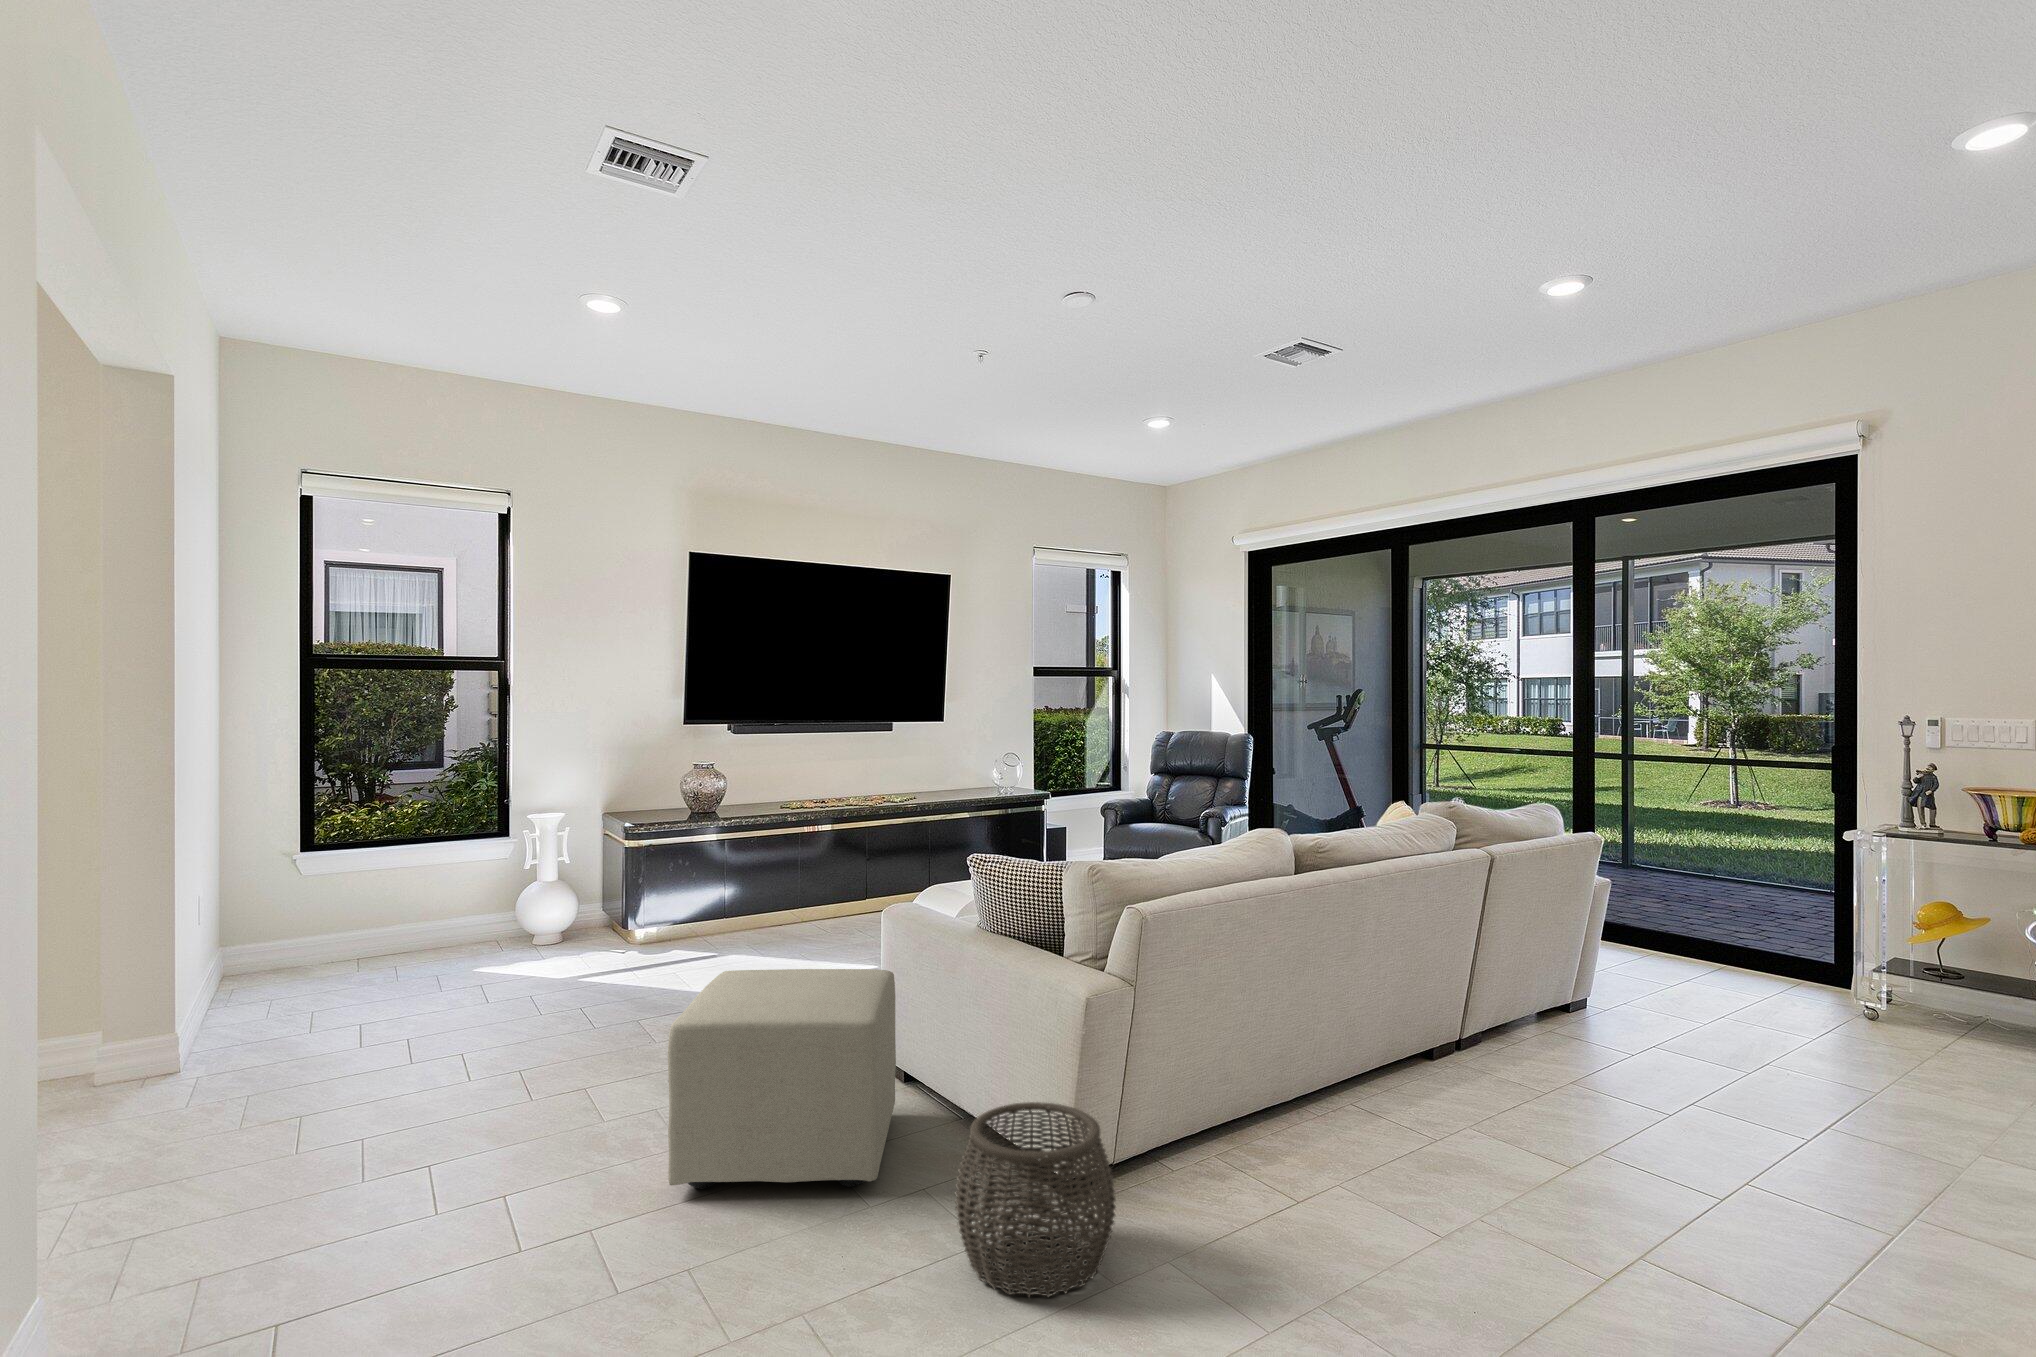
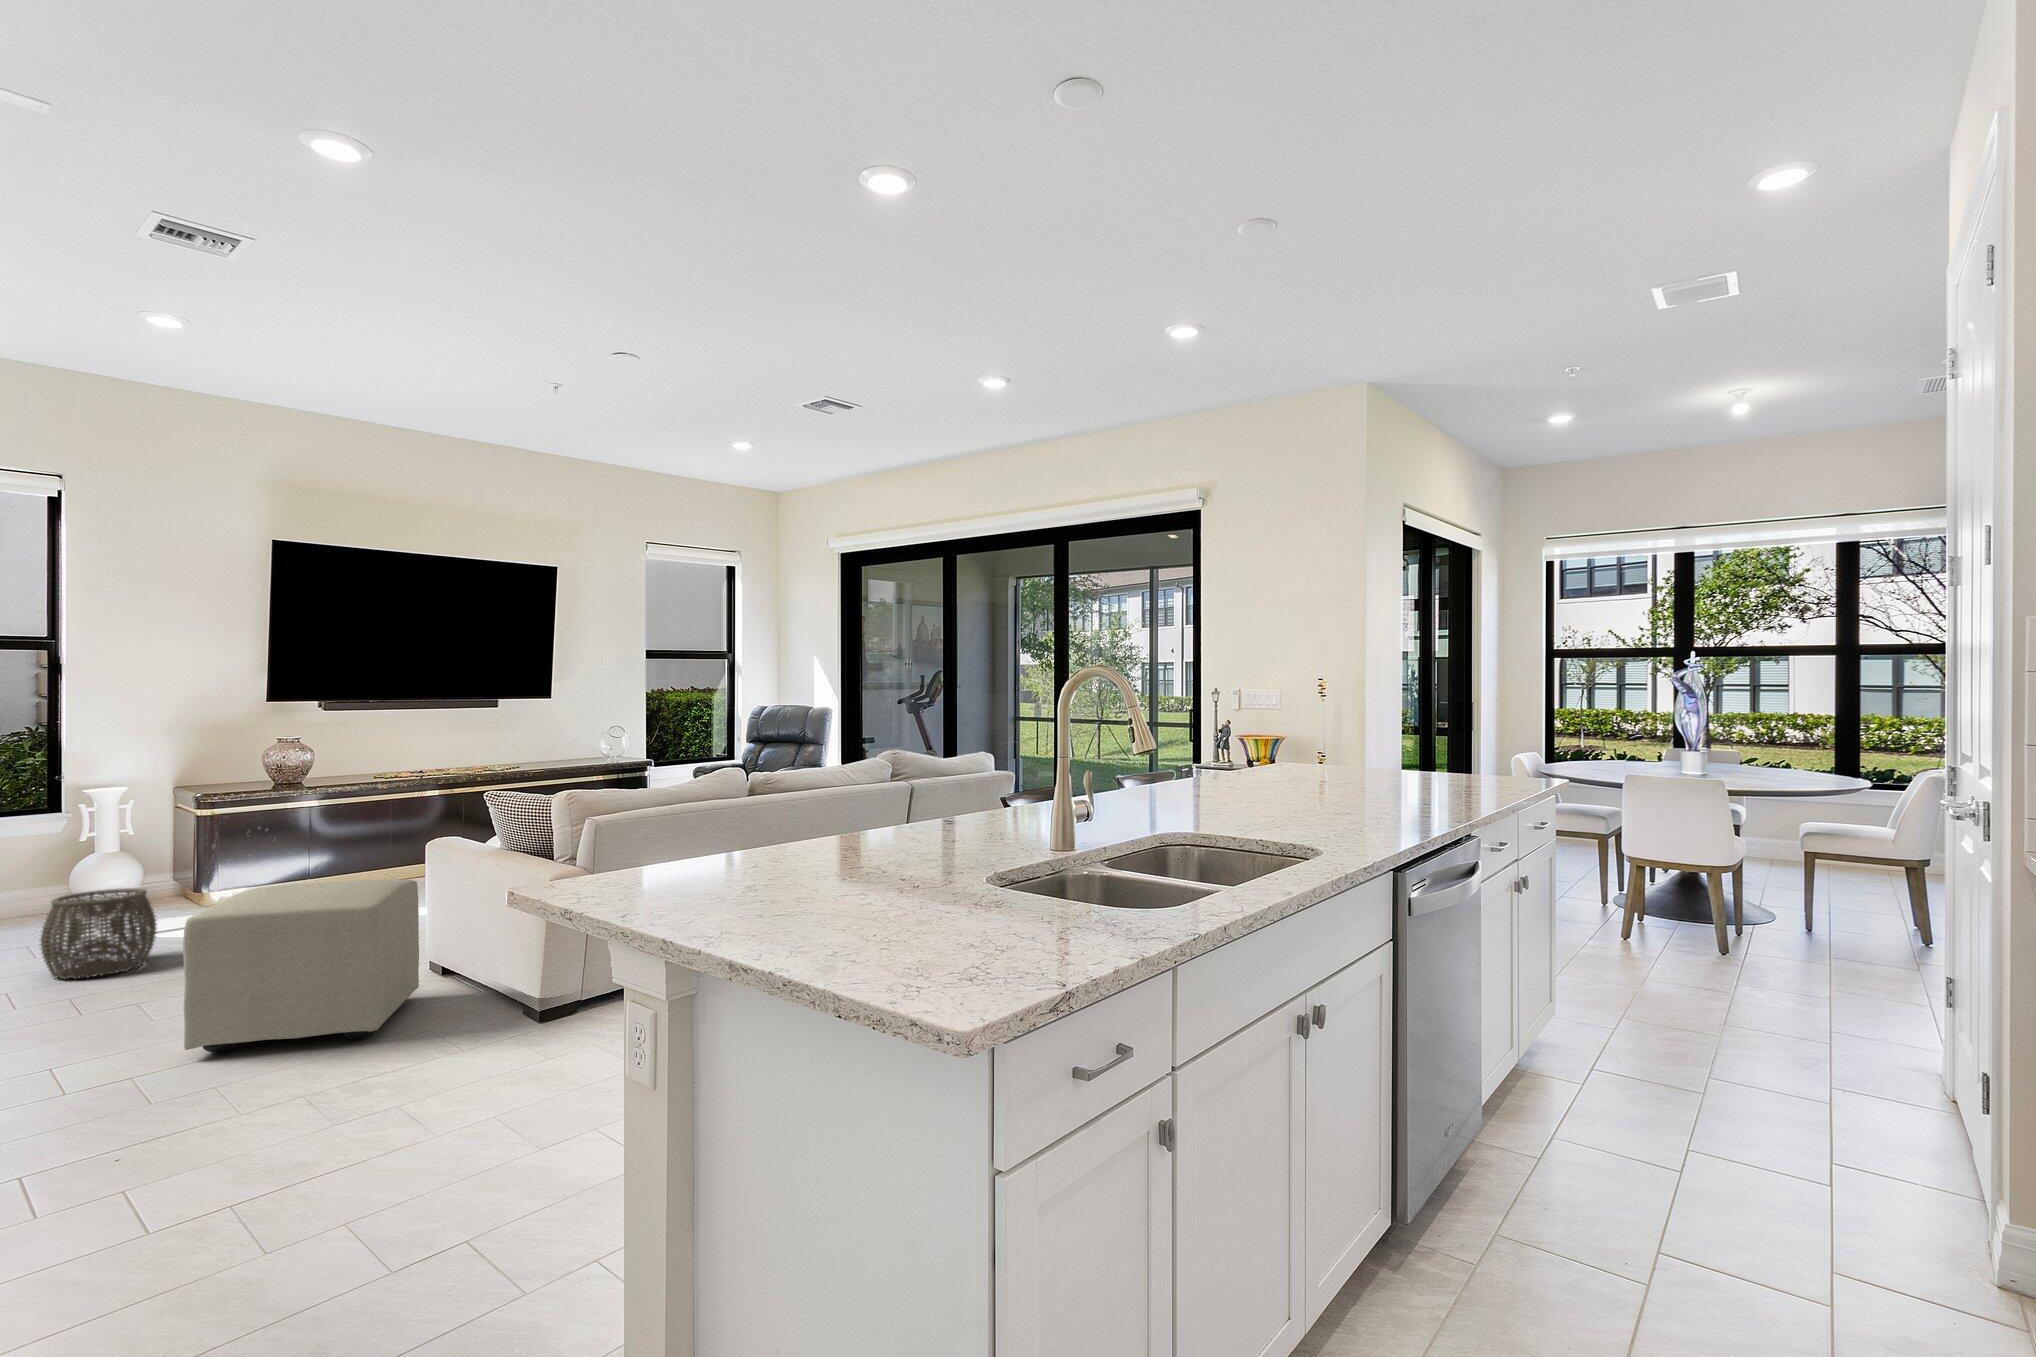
woven basket: present [955,1102,1116,1297] -> present [40,888,157,979]

